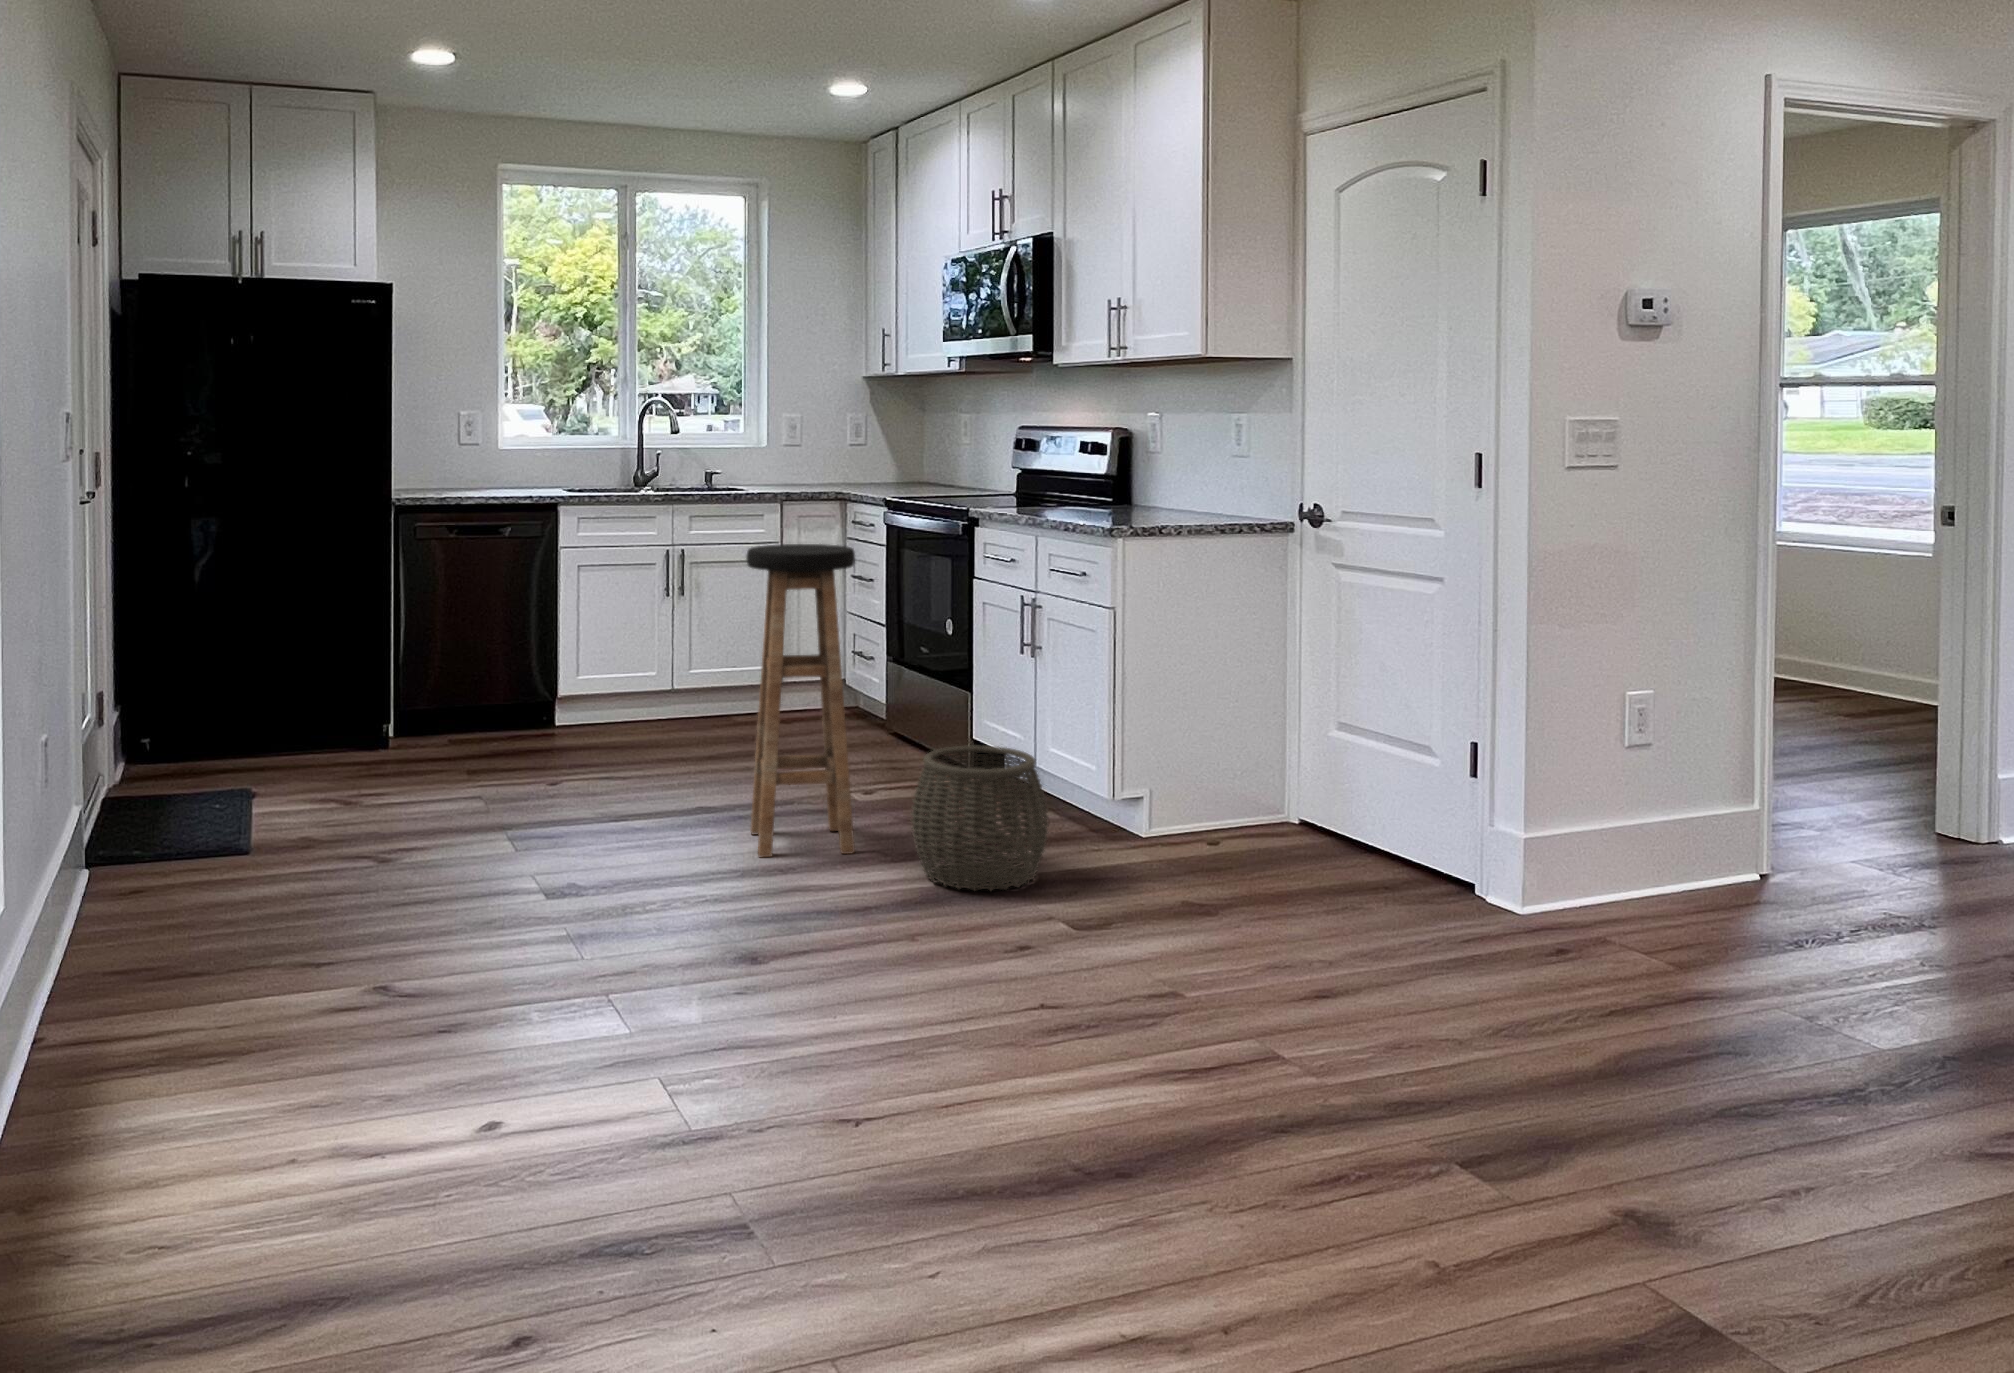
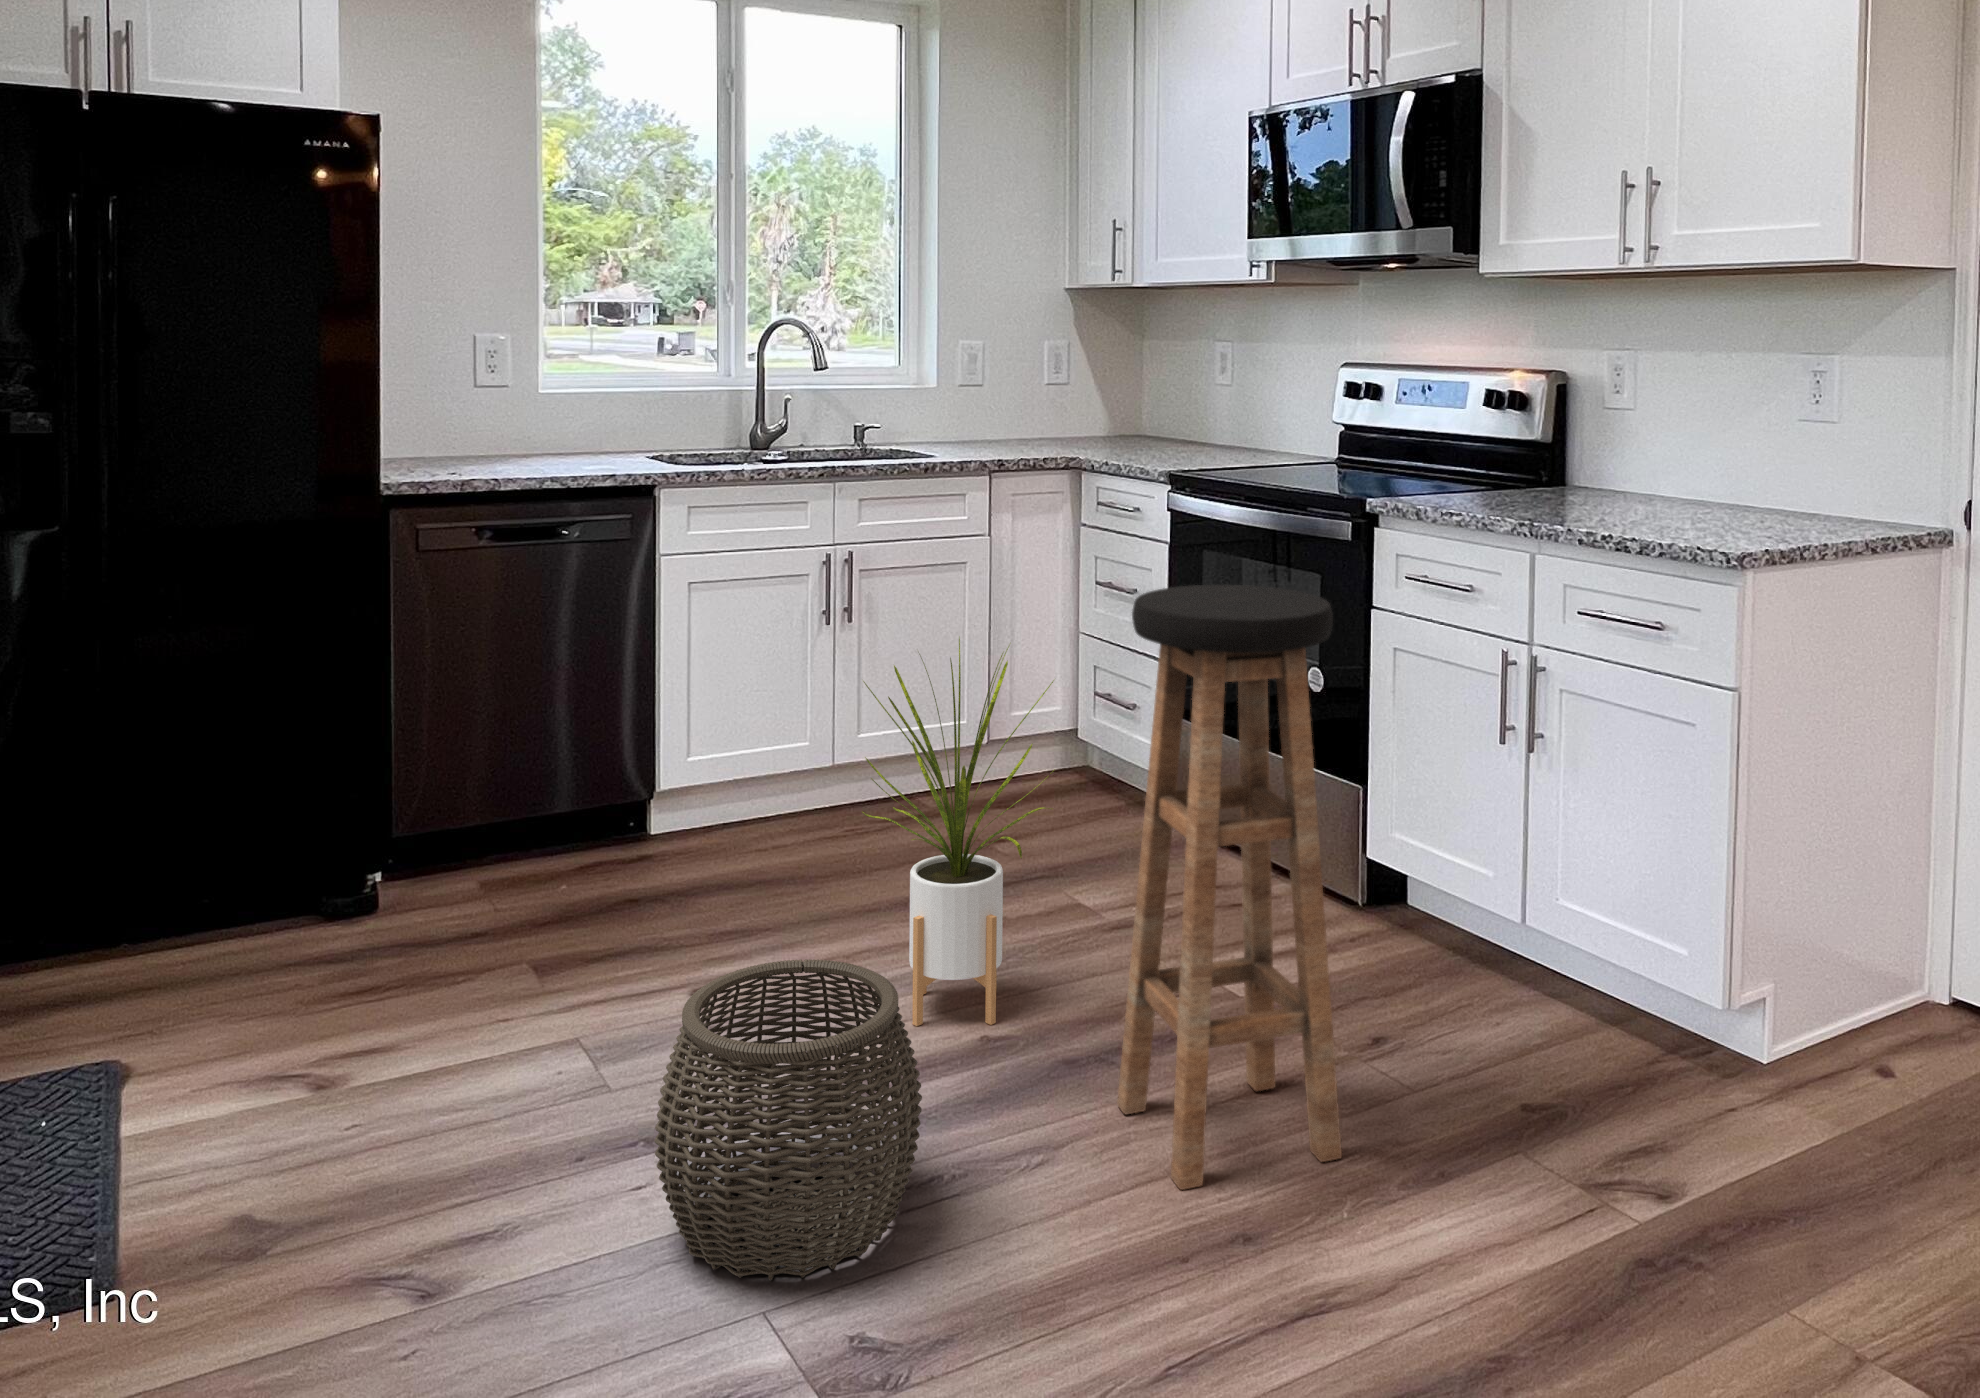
house plant: none [636,582,750,804] -> present [863,637,1054,1026]
woven basket: present [911,746,1049,891] -> present [654,959,922,1280]

